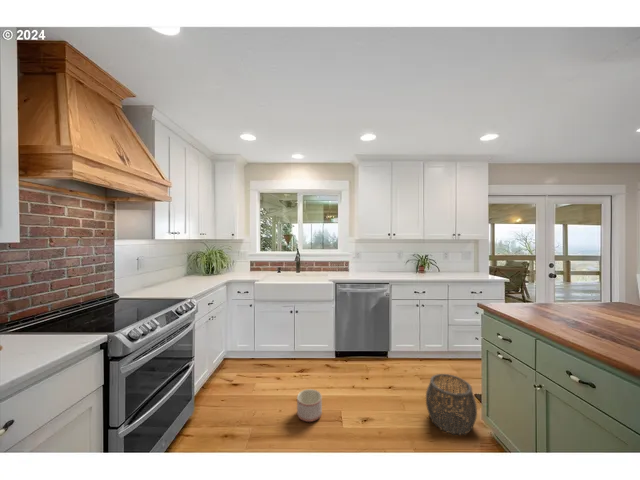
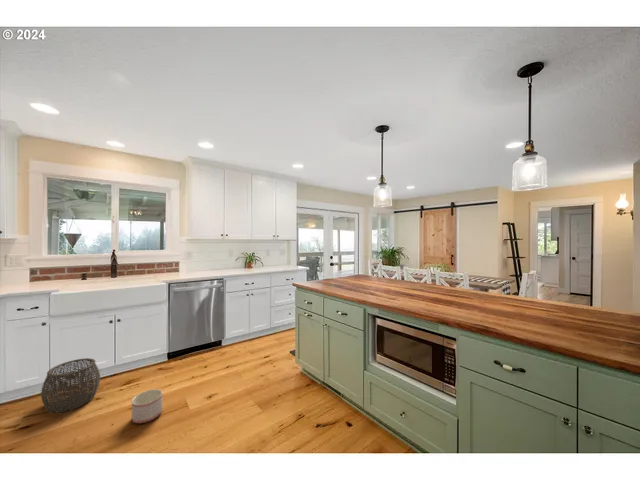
woven basket: present [426,374,477,435] -> present [41,358,100,413]

